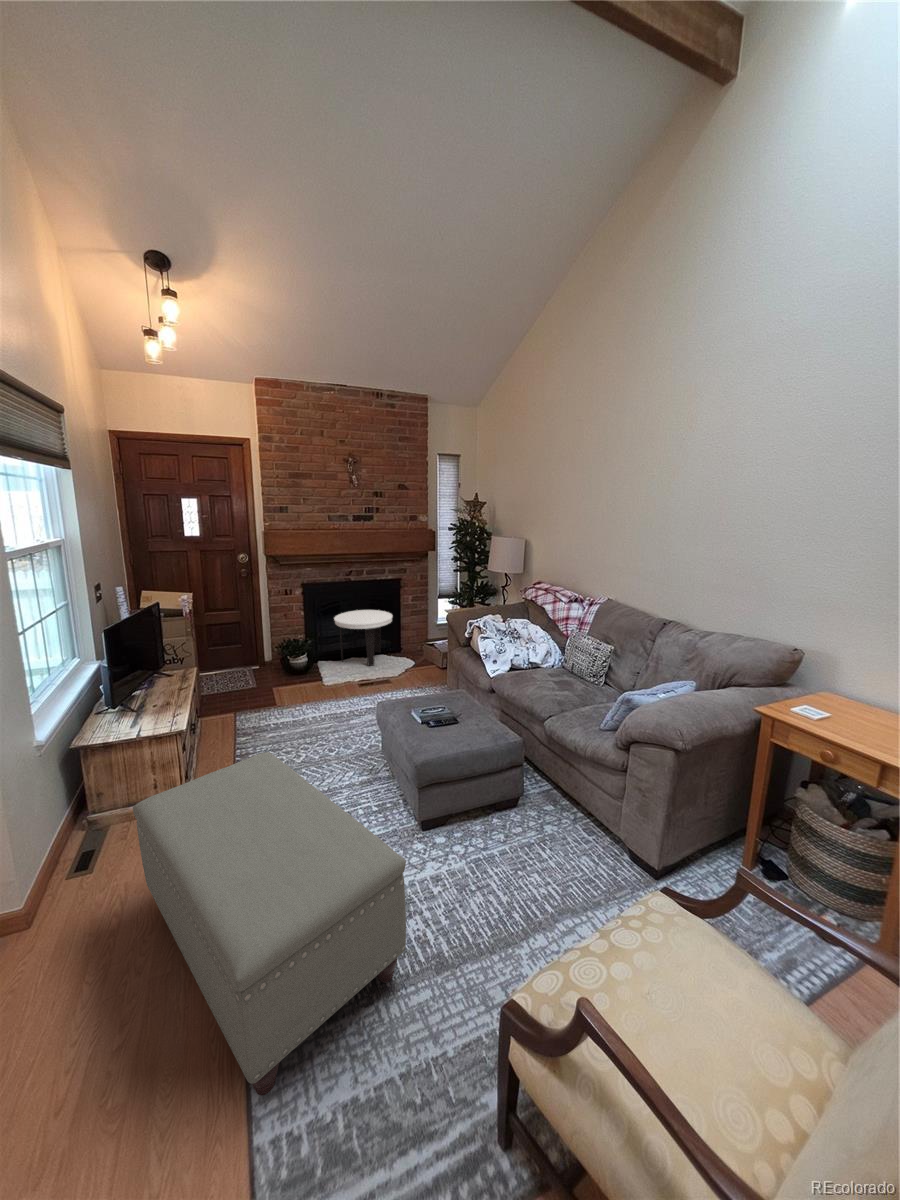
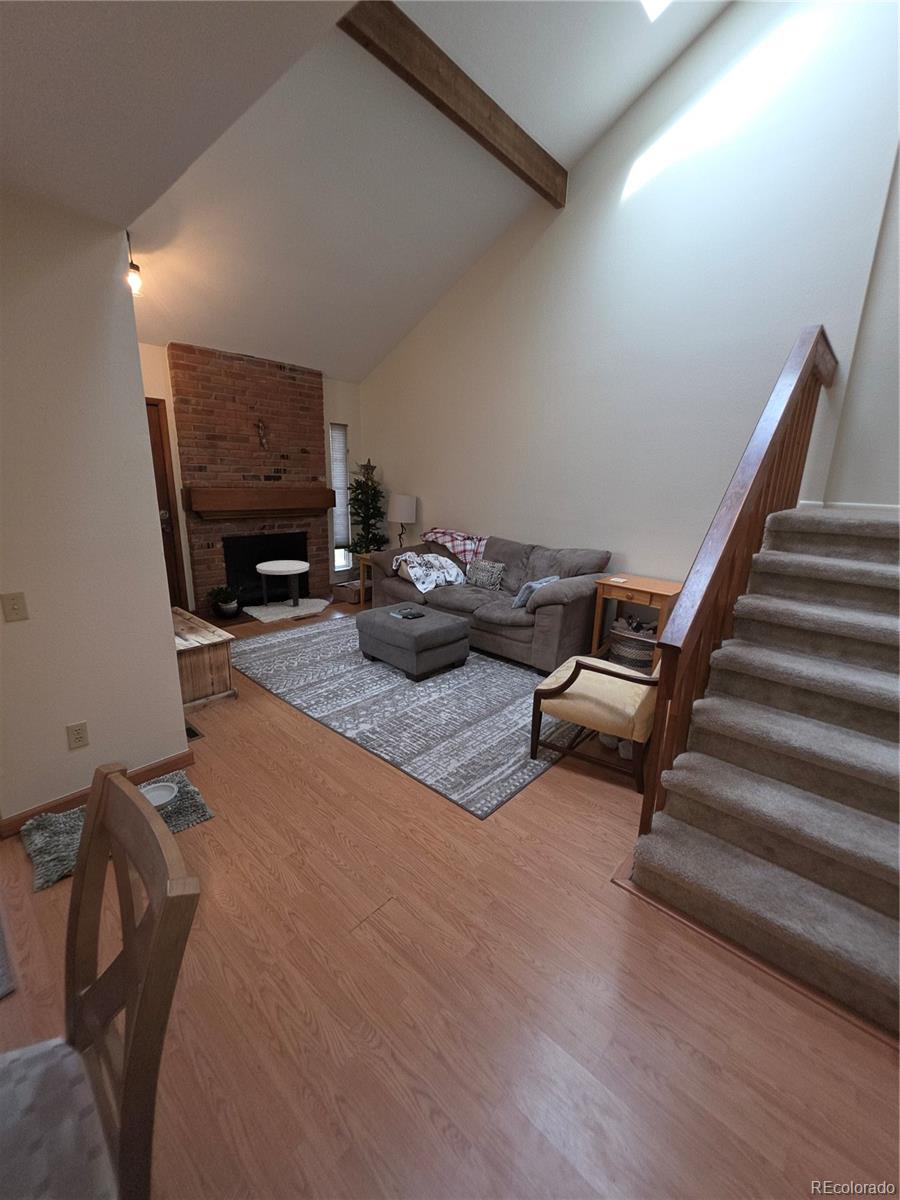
ottoman: present [133,752,406,1096] -> none [271,635,462,771]

